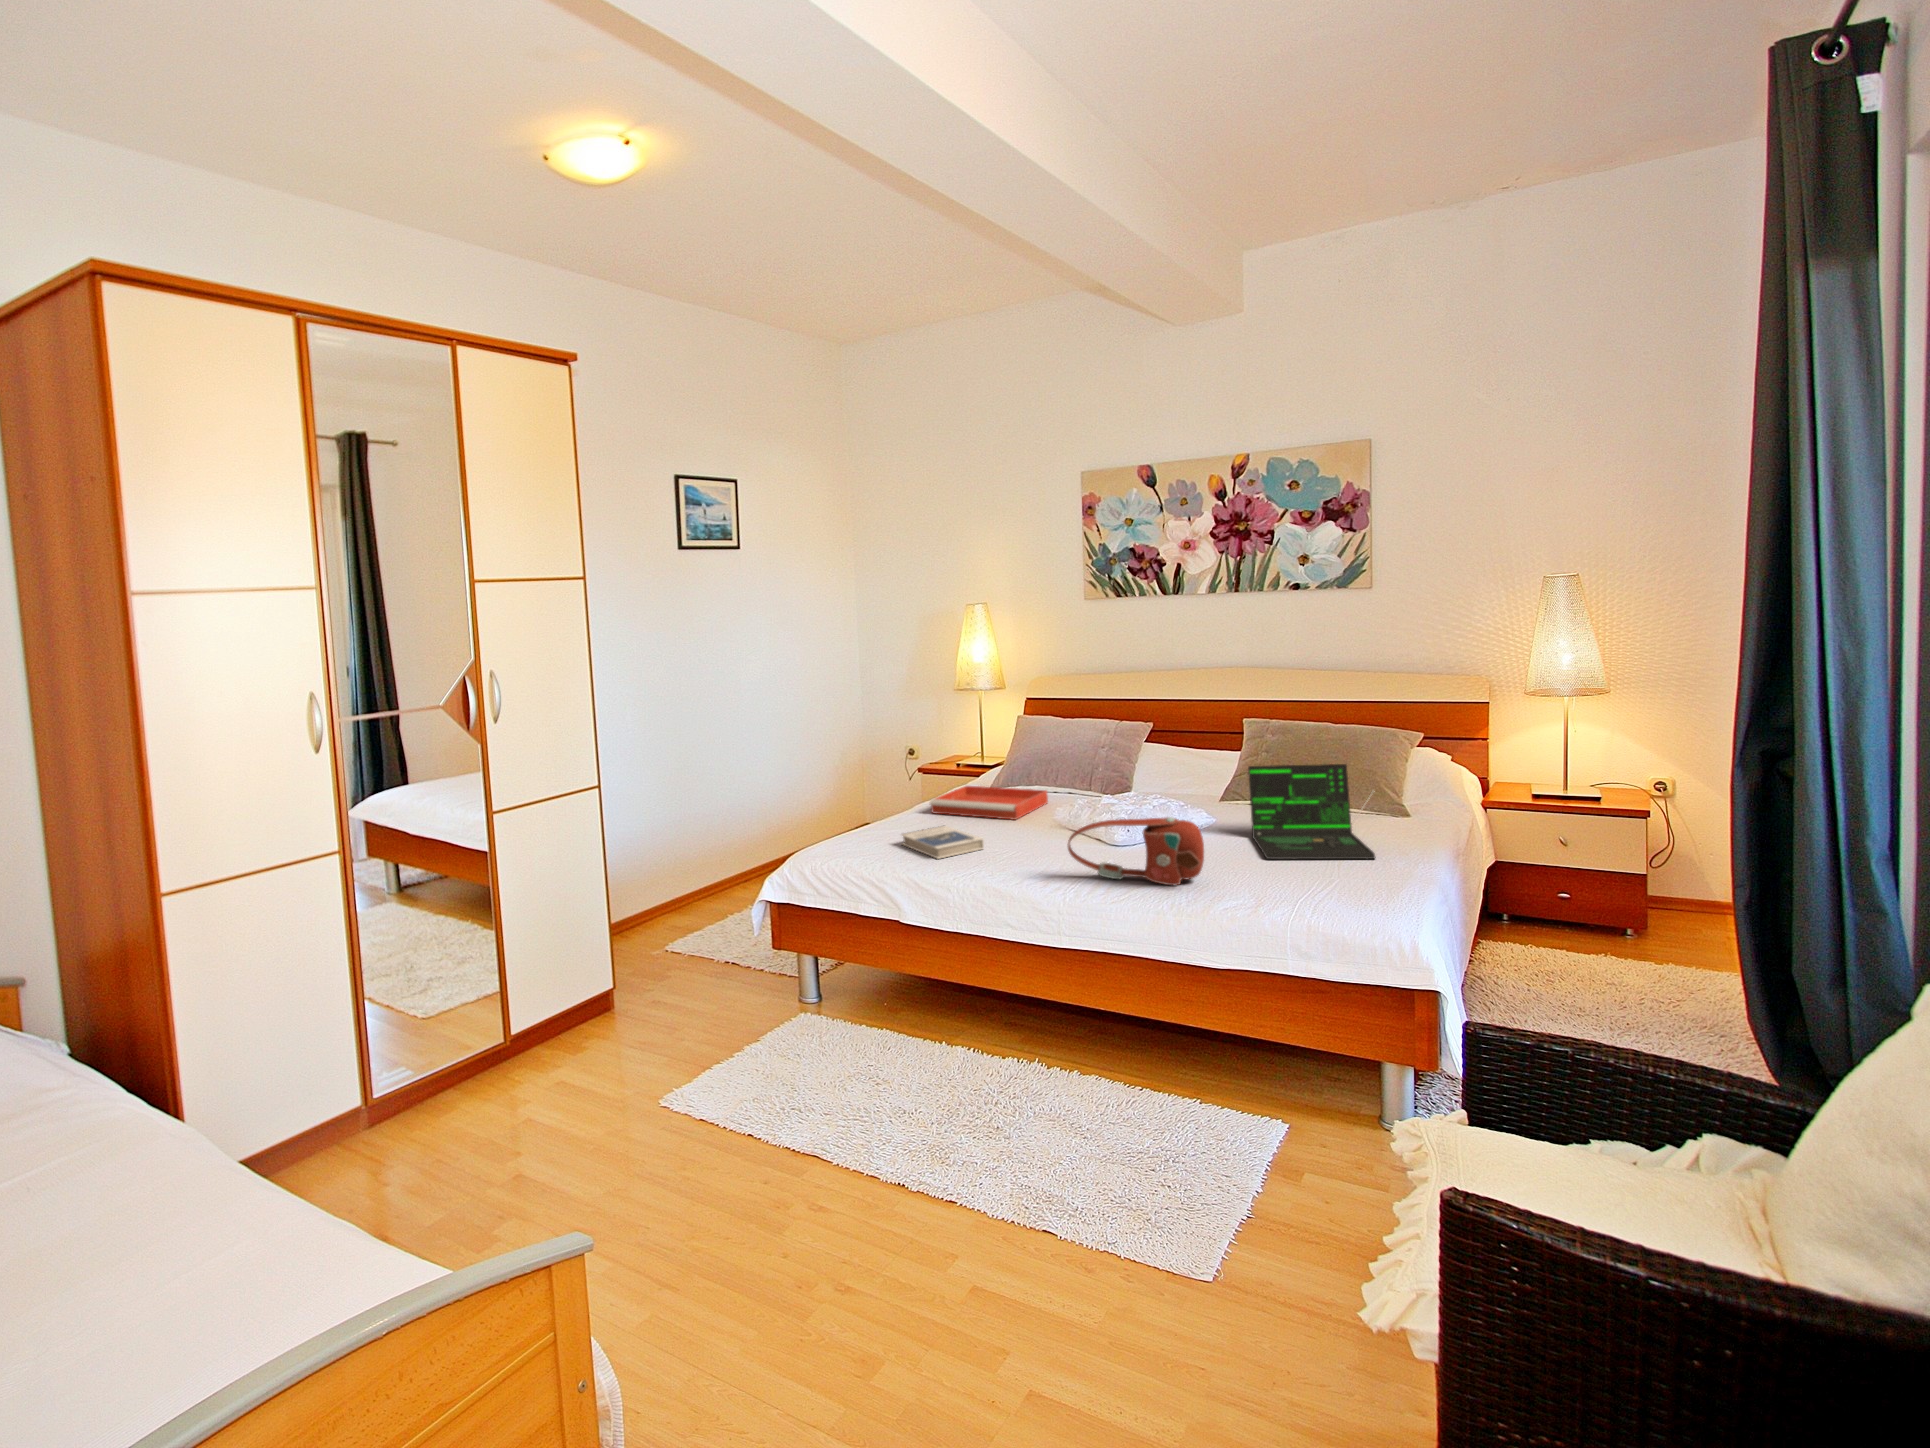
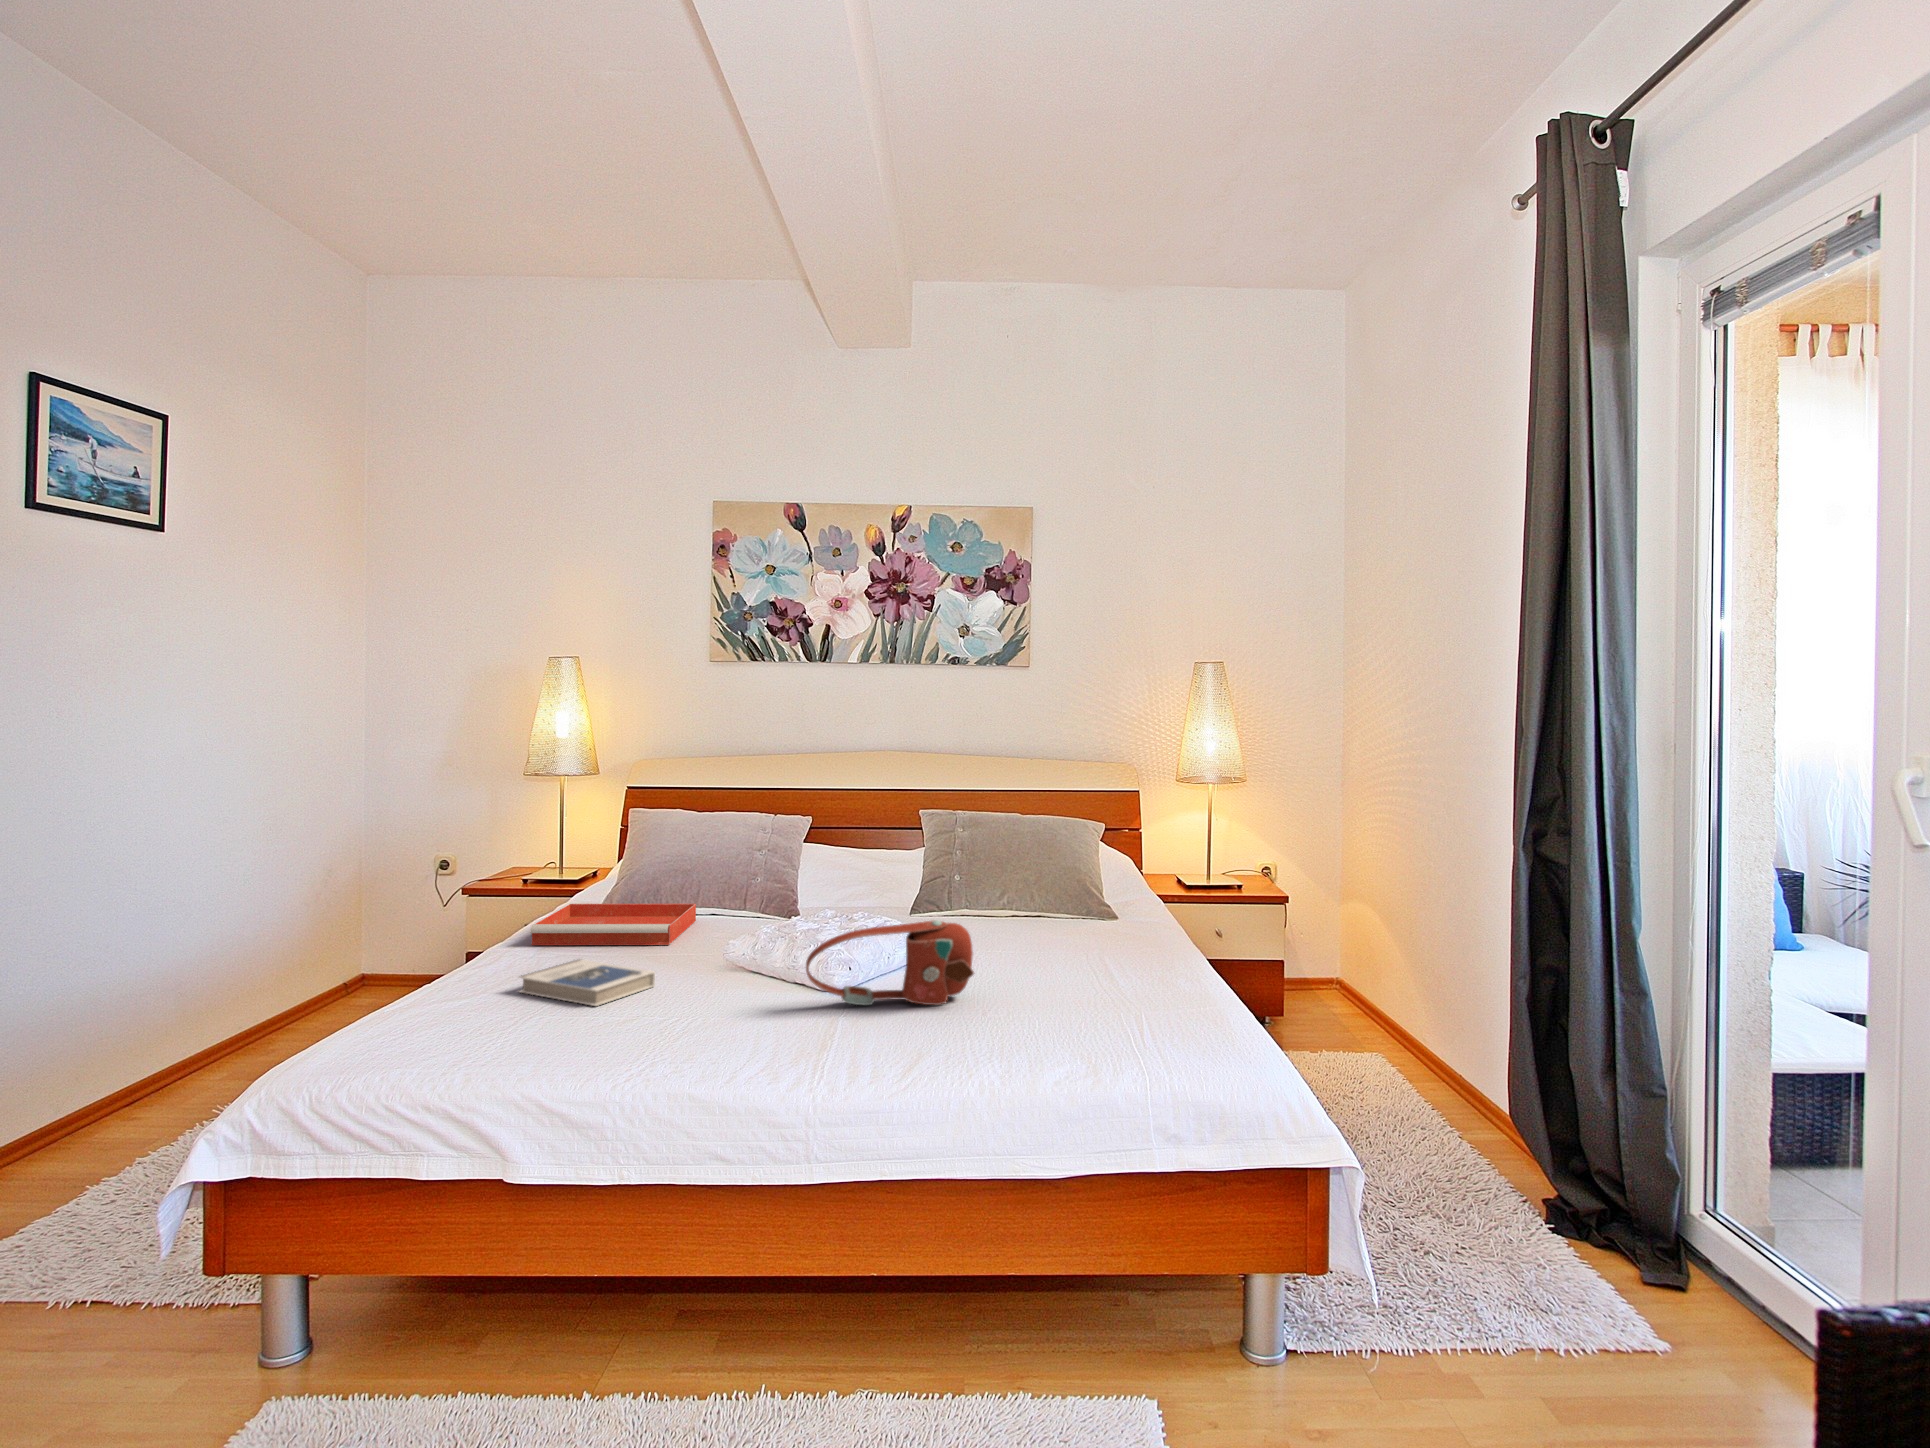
laptop: present [1248,764,1376,859] -> none [972,853,1116,965]

